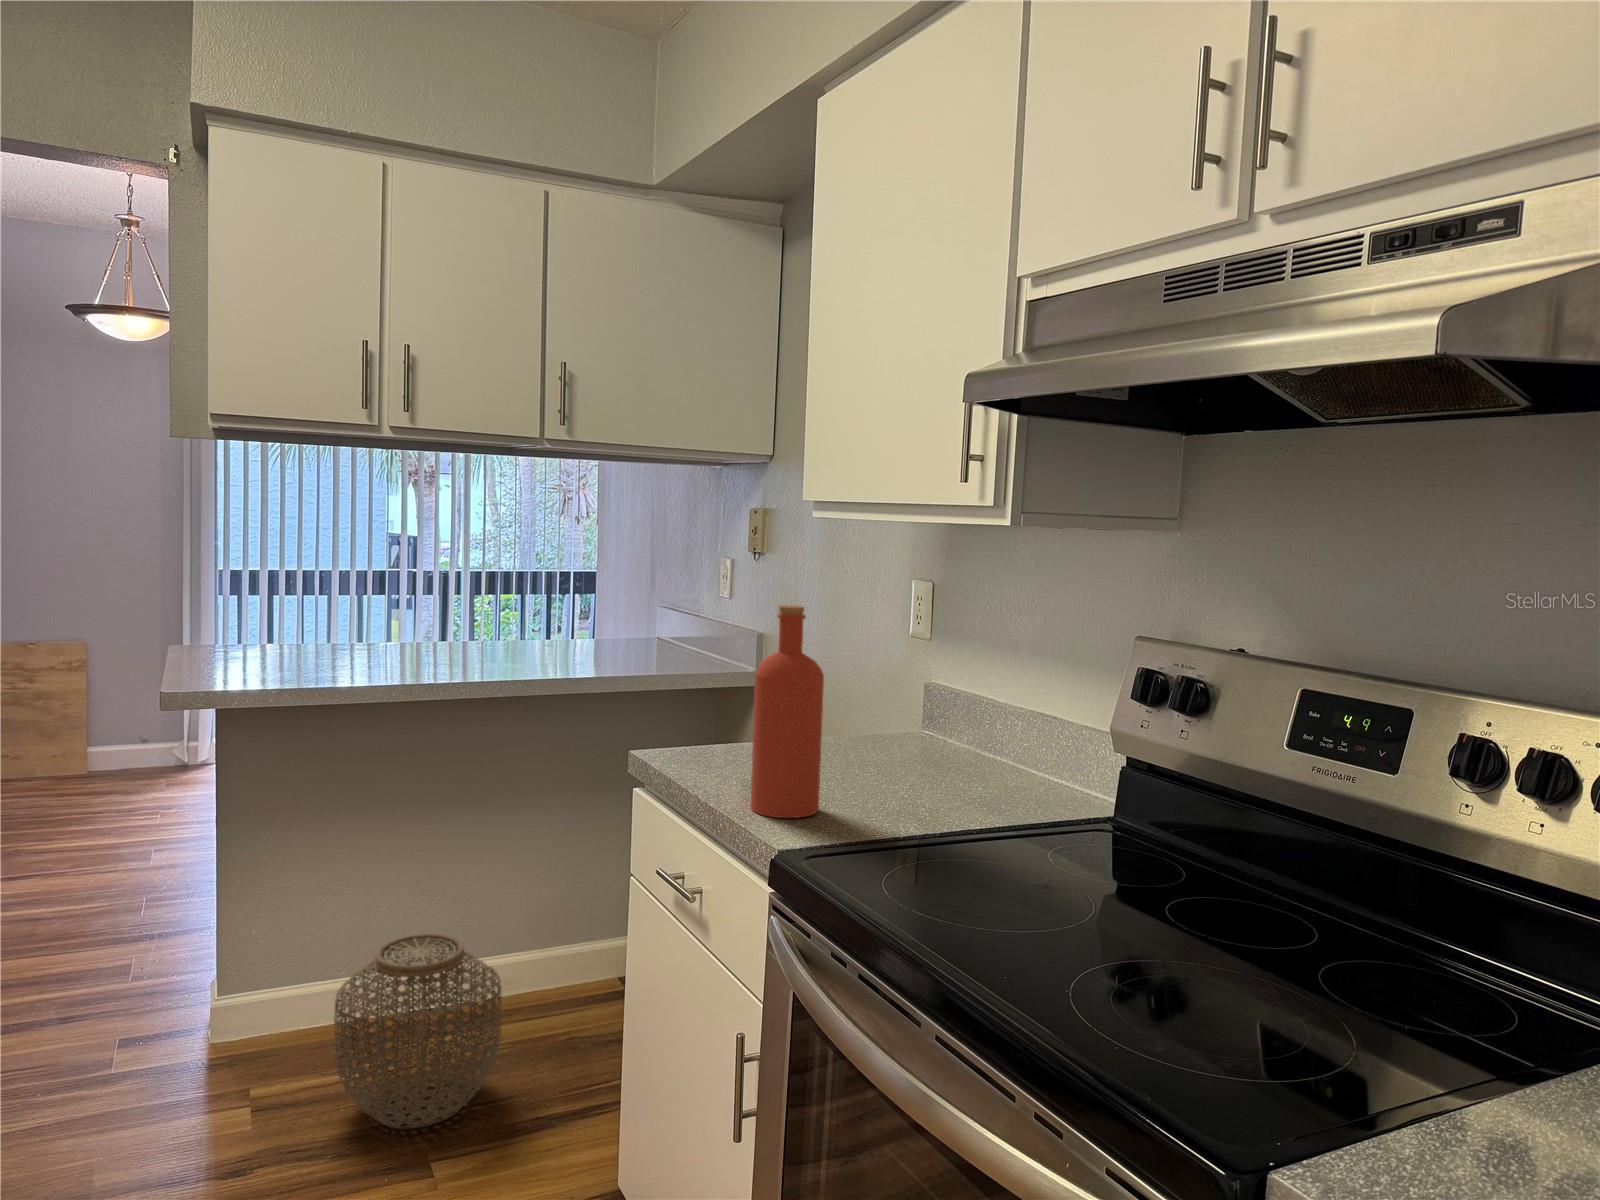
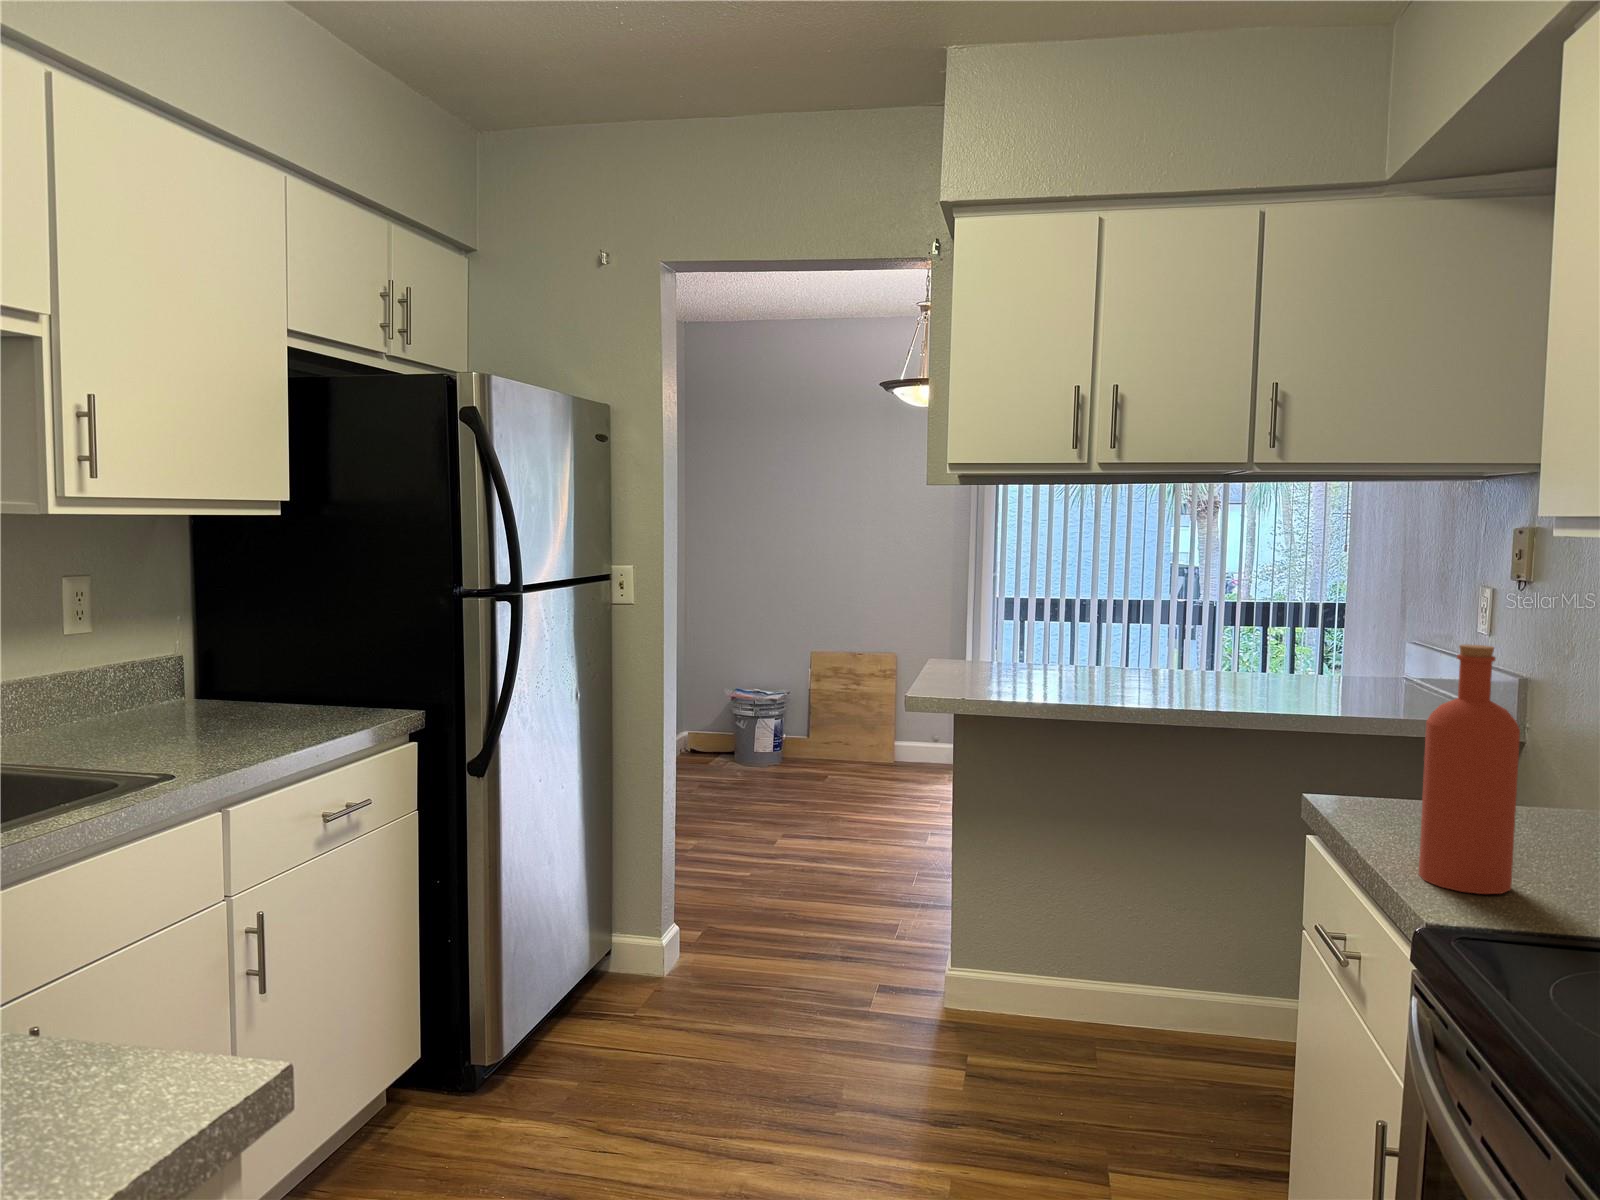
woven basket: present [334,934,501,1128] -> none [1030,948,1189,1135]

